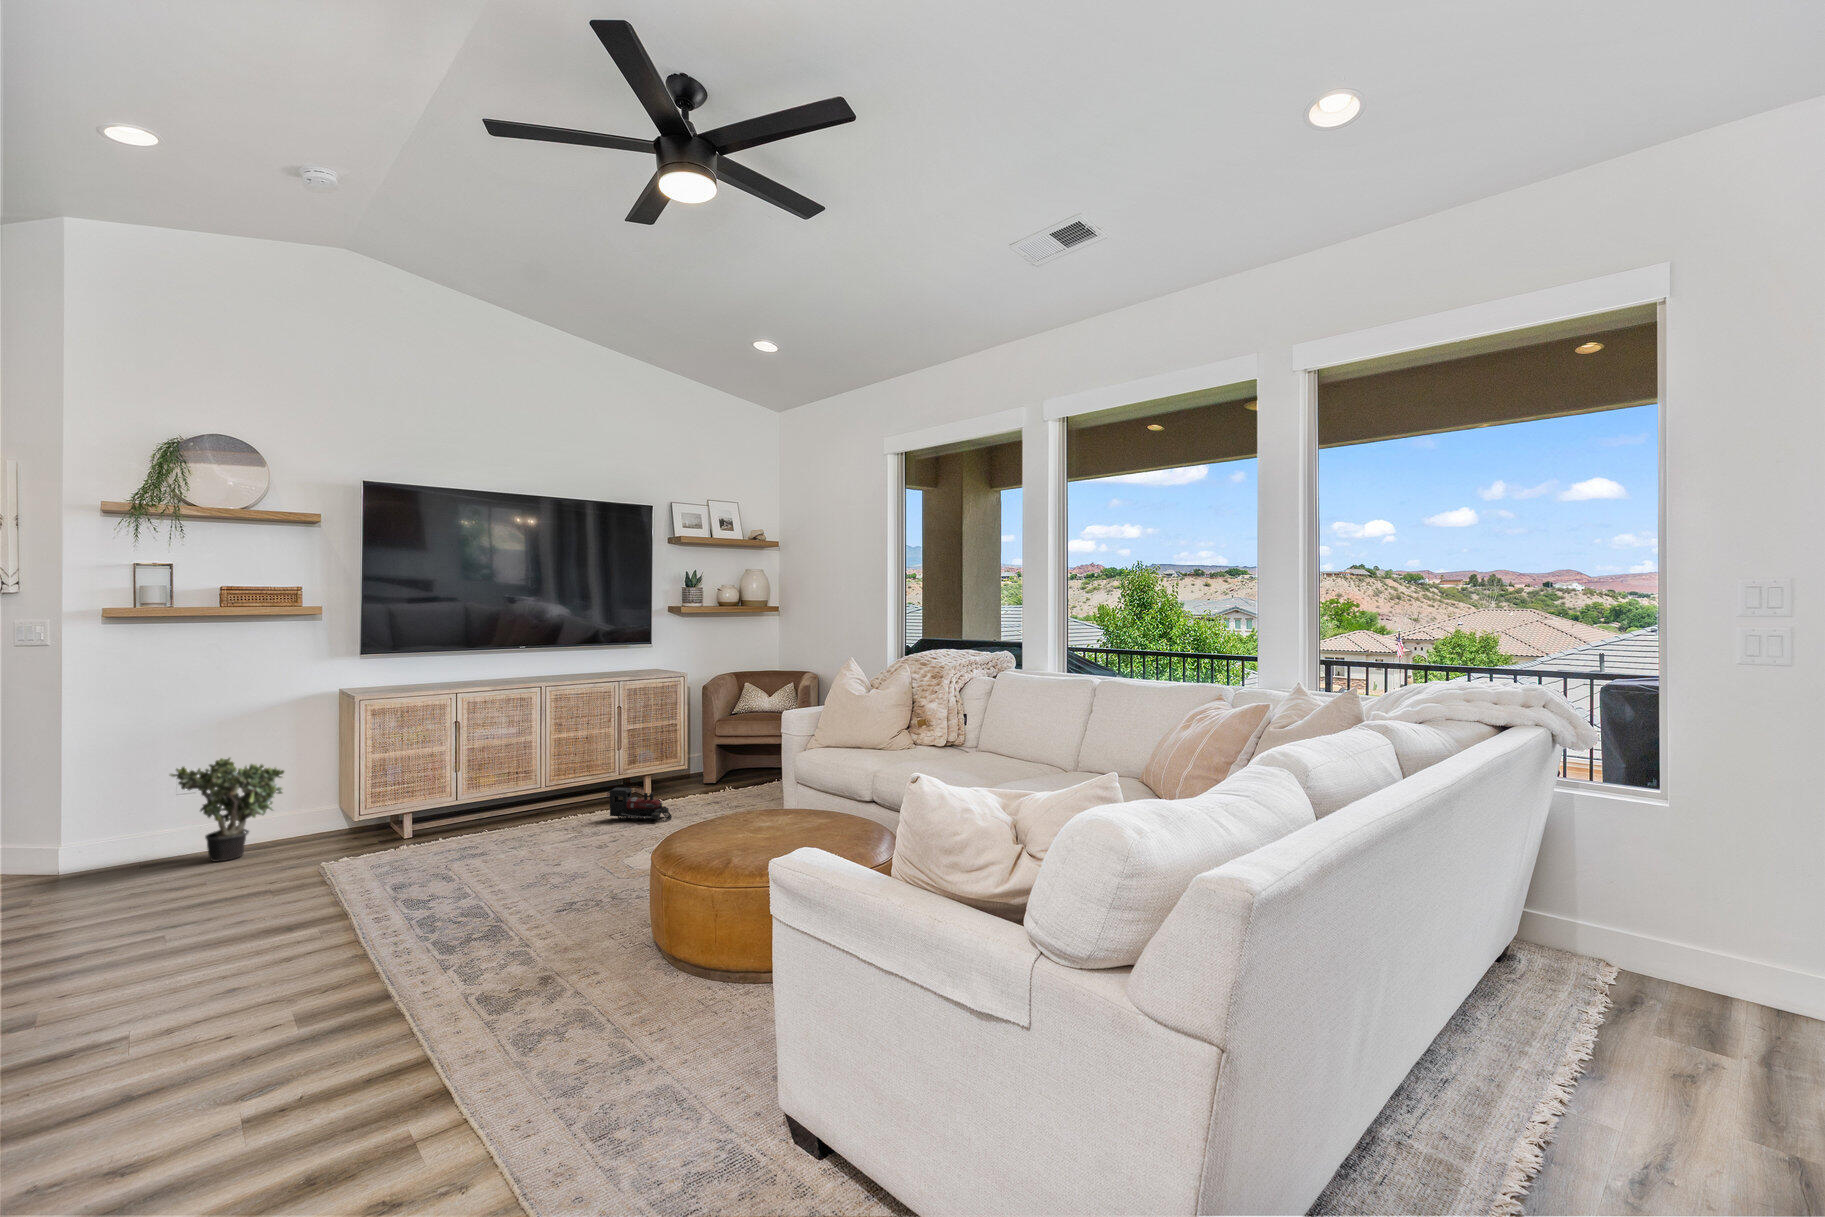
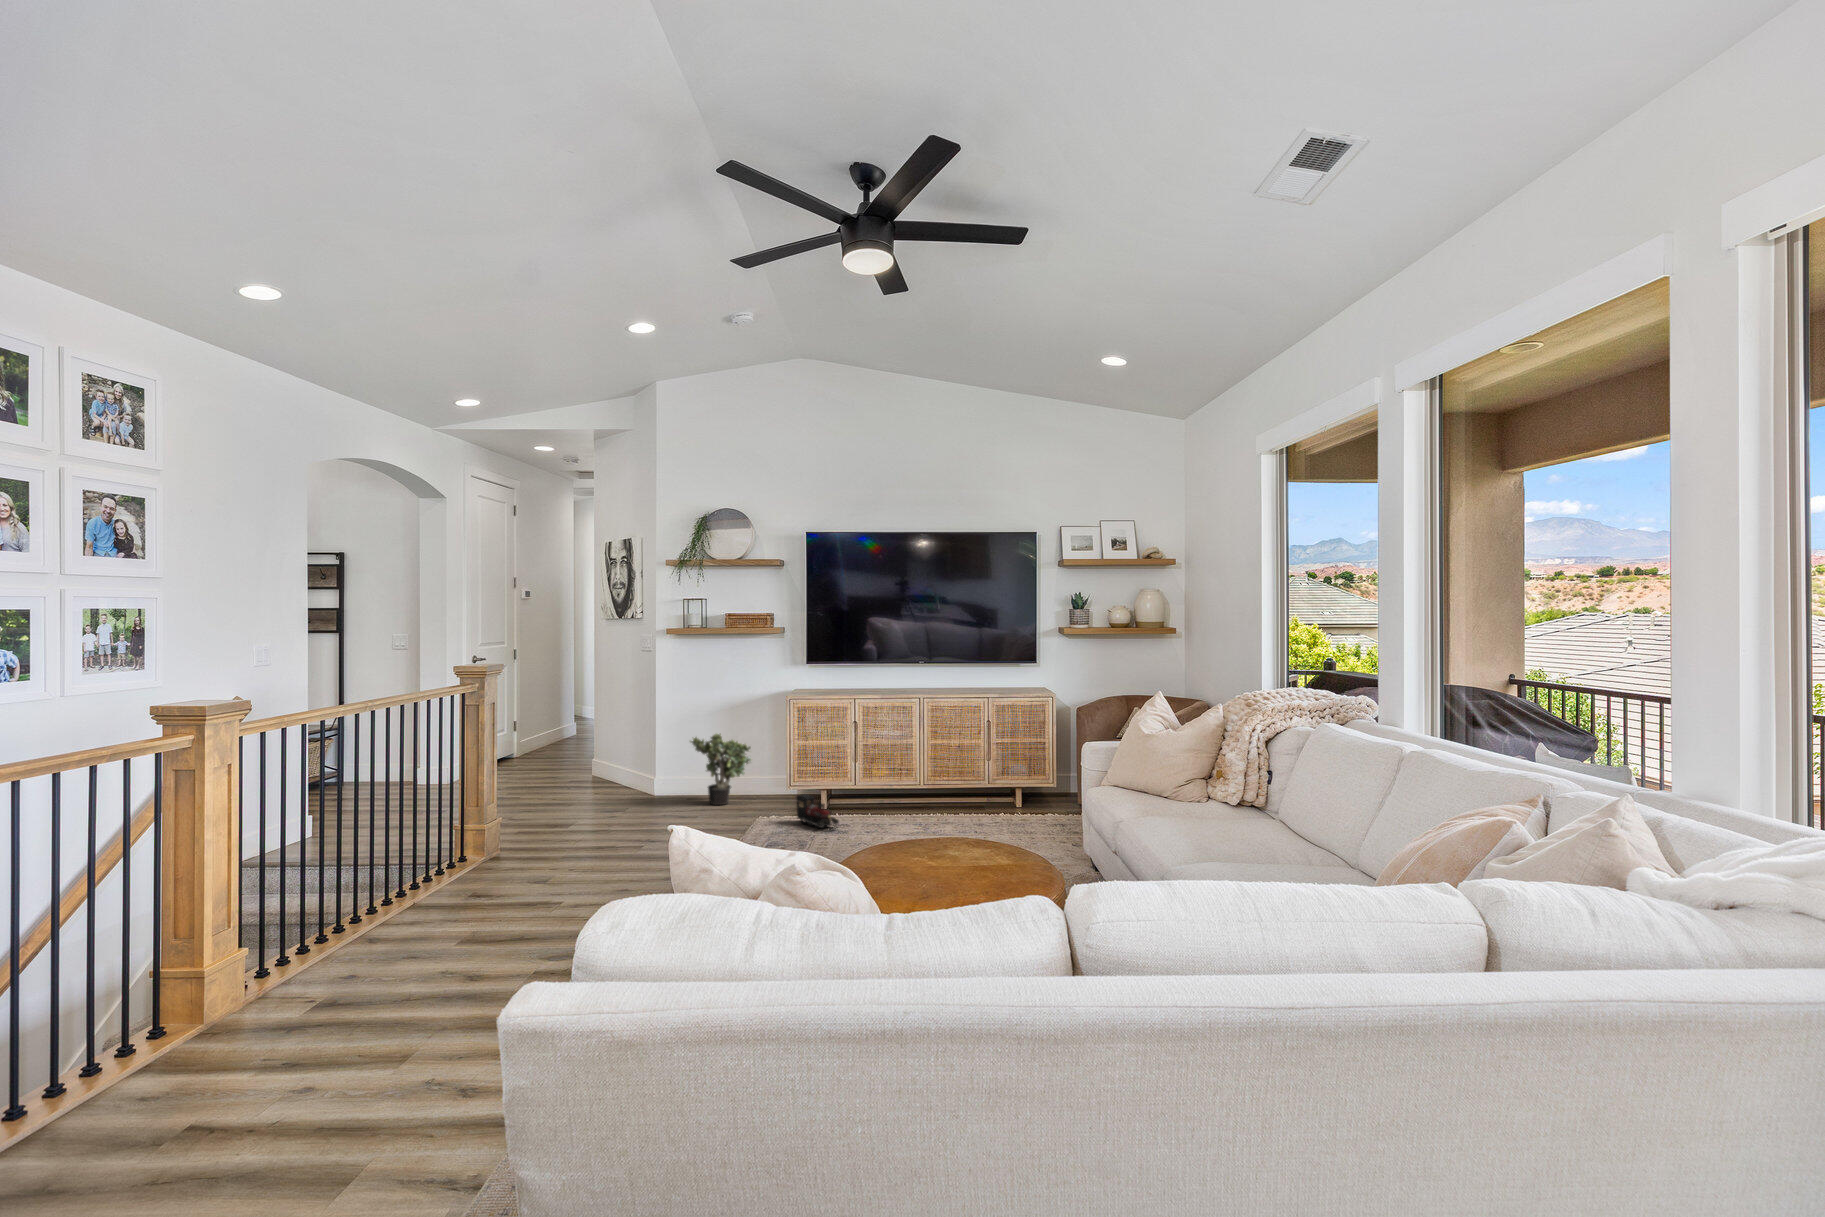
toy train: present [608,788,672,821] -> present [797,794,839,830]

